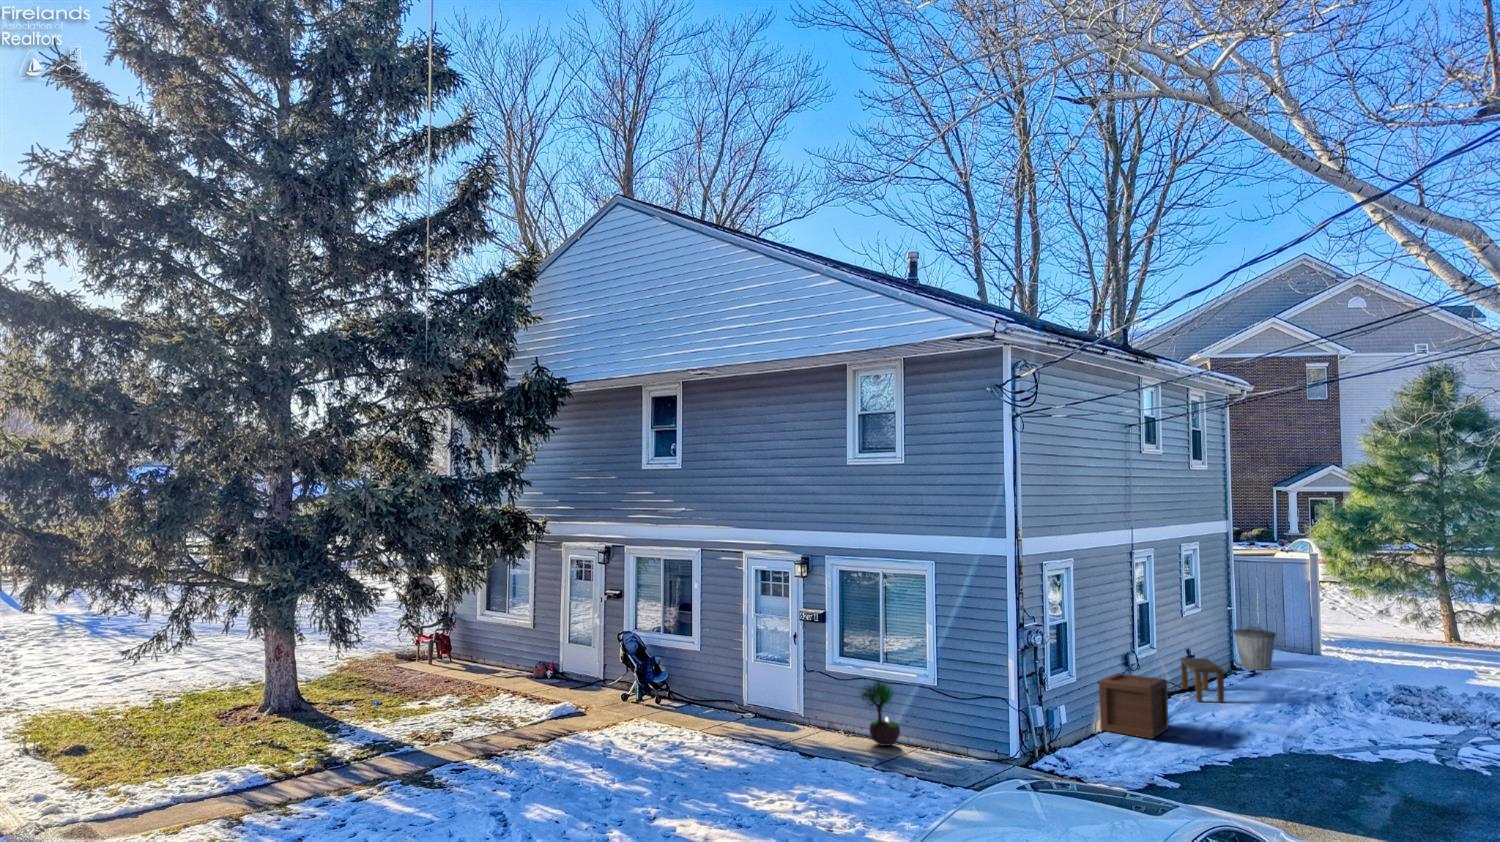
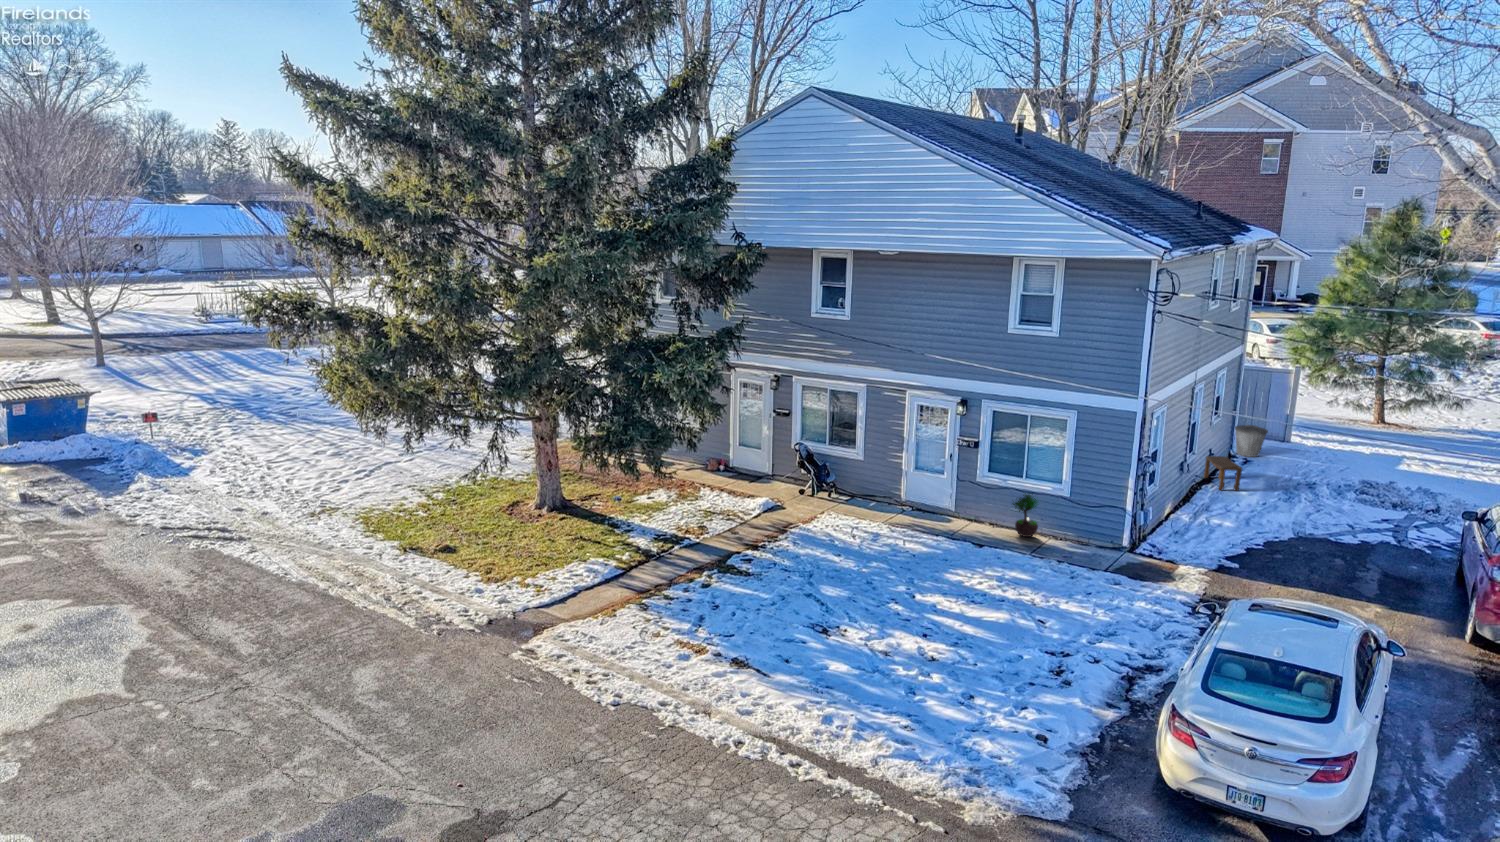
wooden crate: present [1099,673,1169,739] -> none [1165,478,1215,527]

